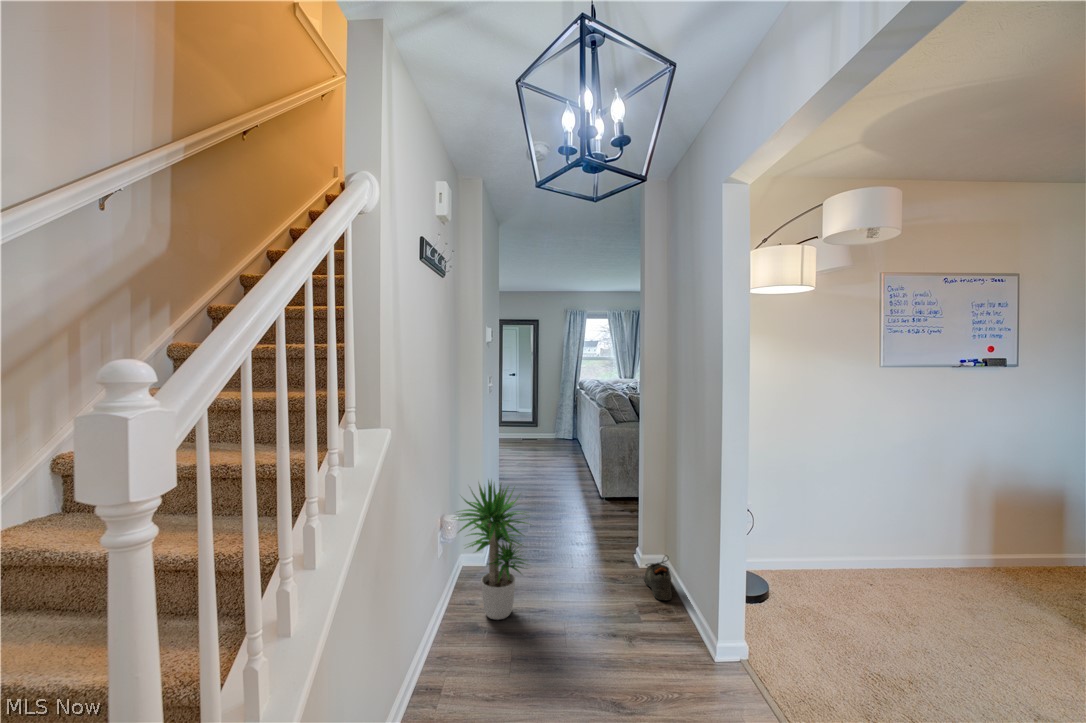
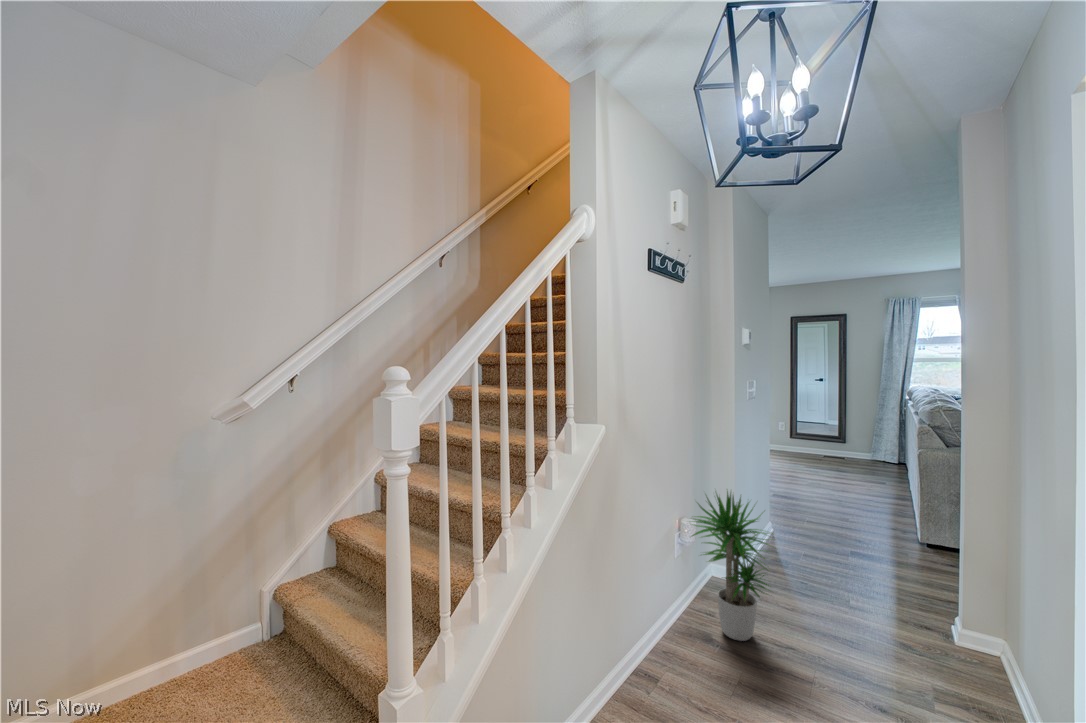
shoe: present [645,561,672,600] -> none [956,640,1001,703]

